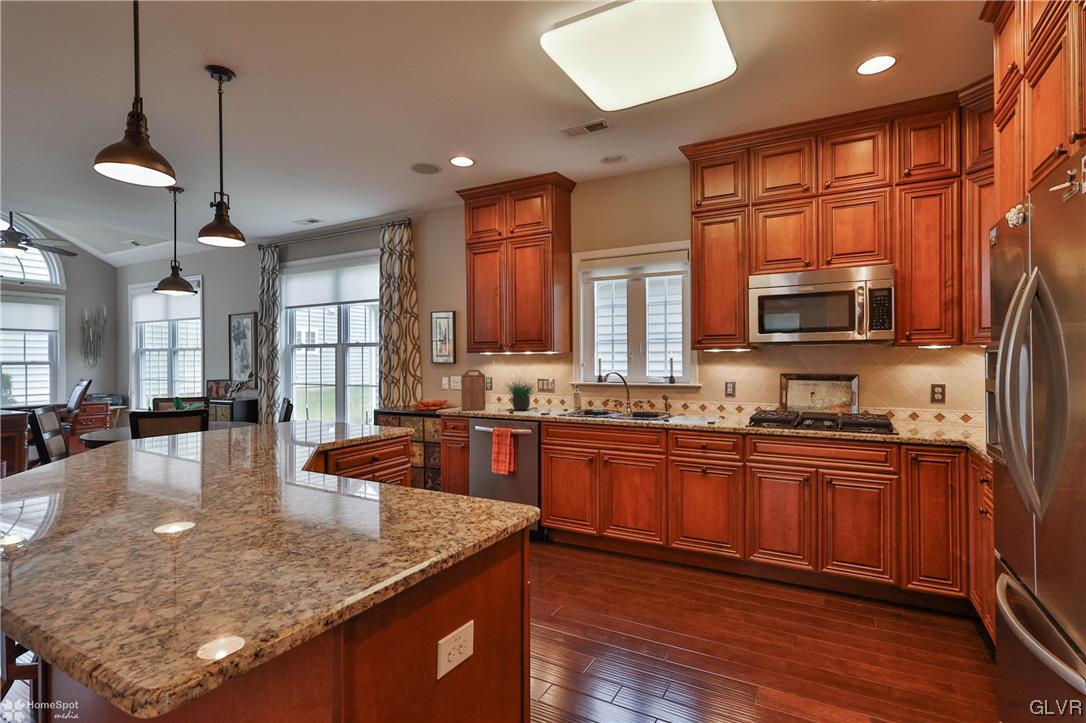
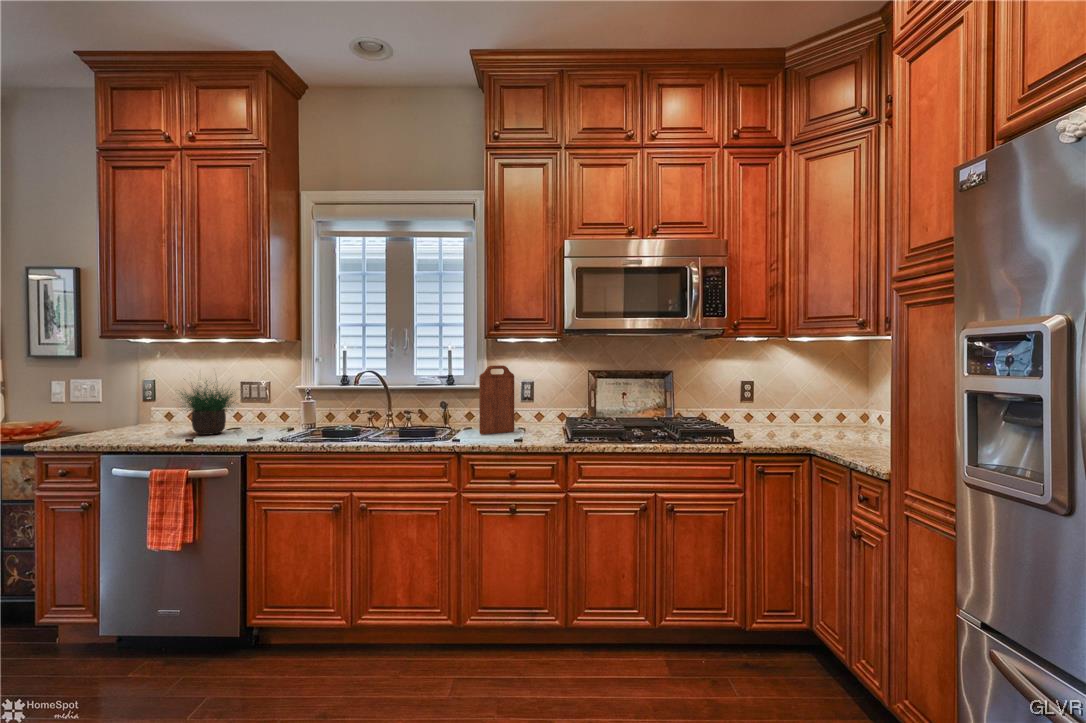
cutting board: present [461,370,485,411] -> present [479,365,514,434]

